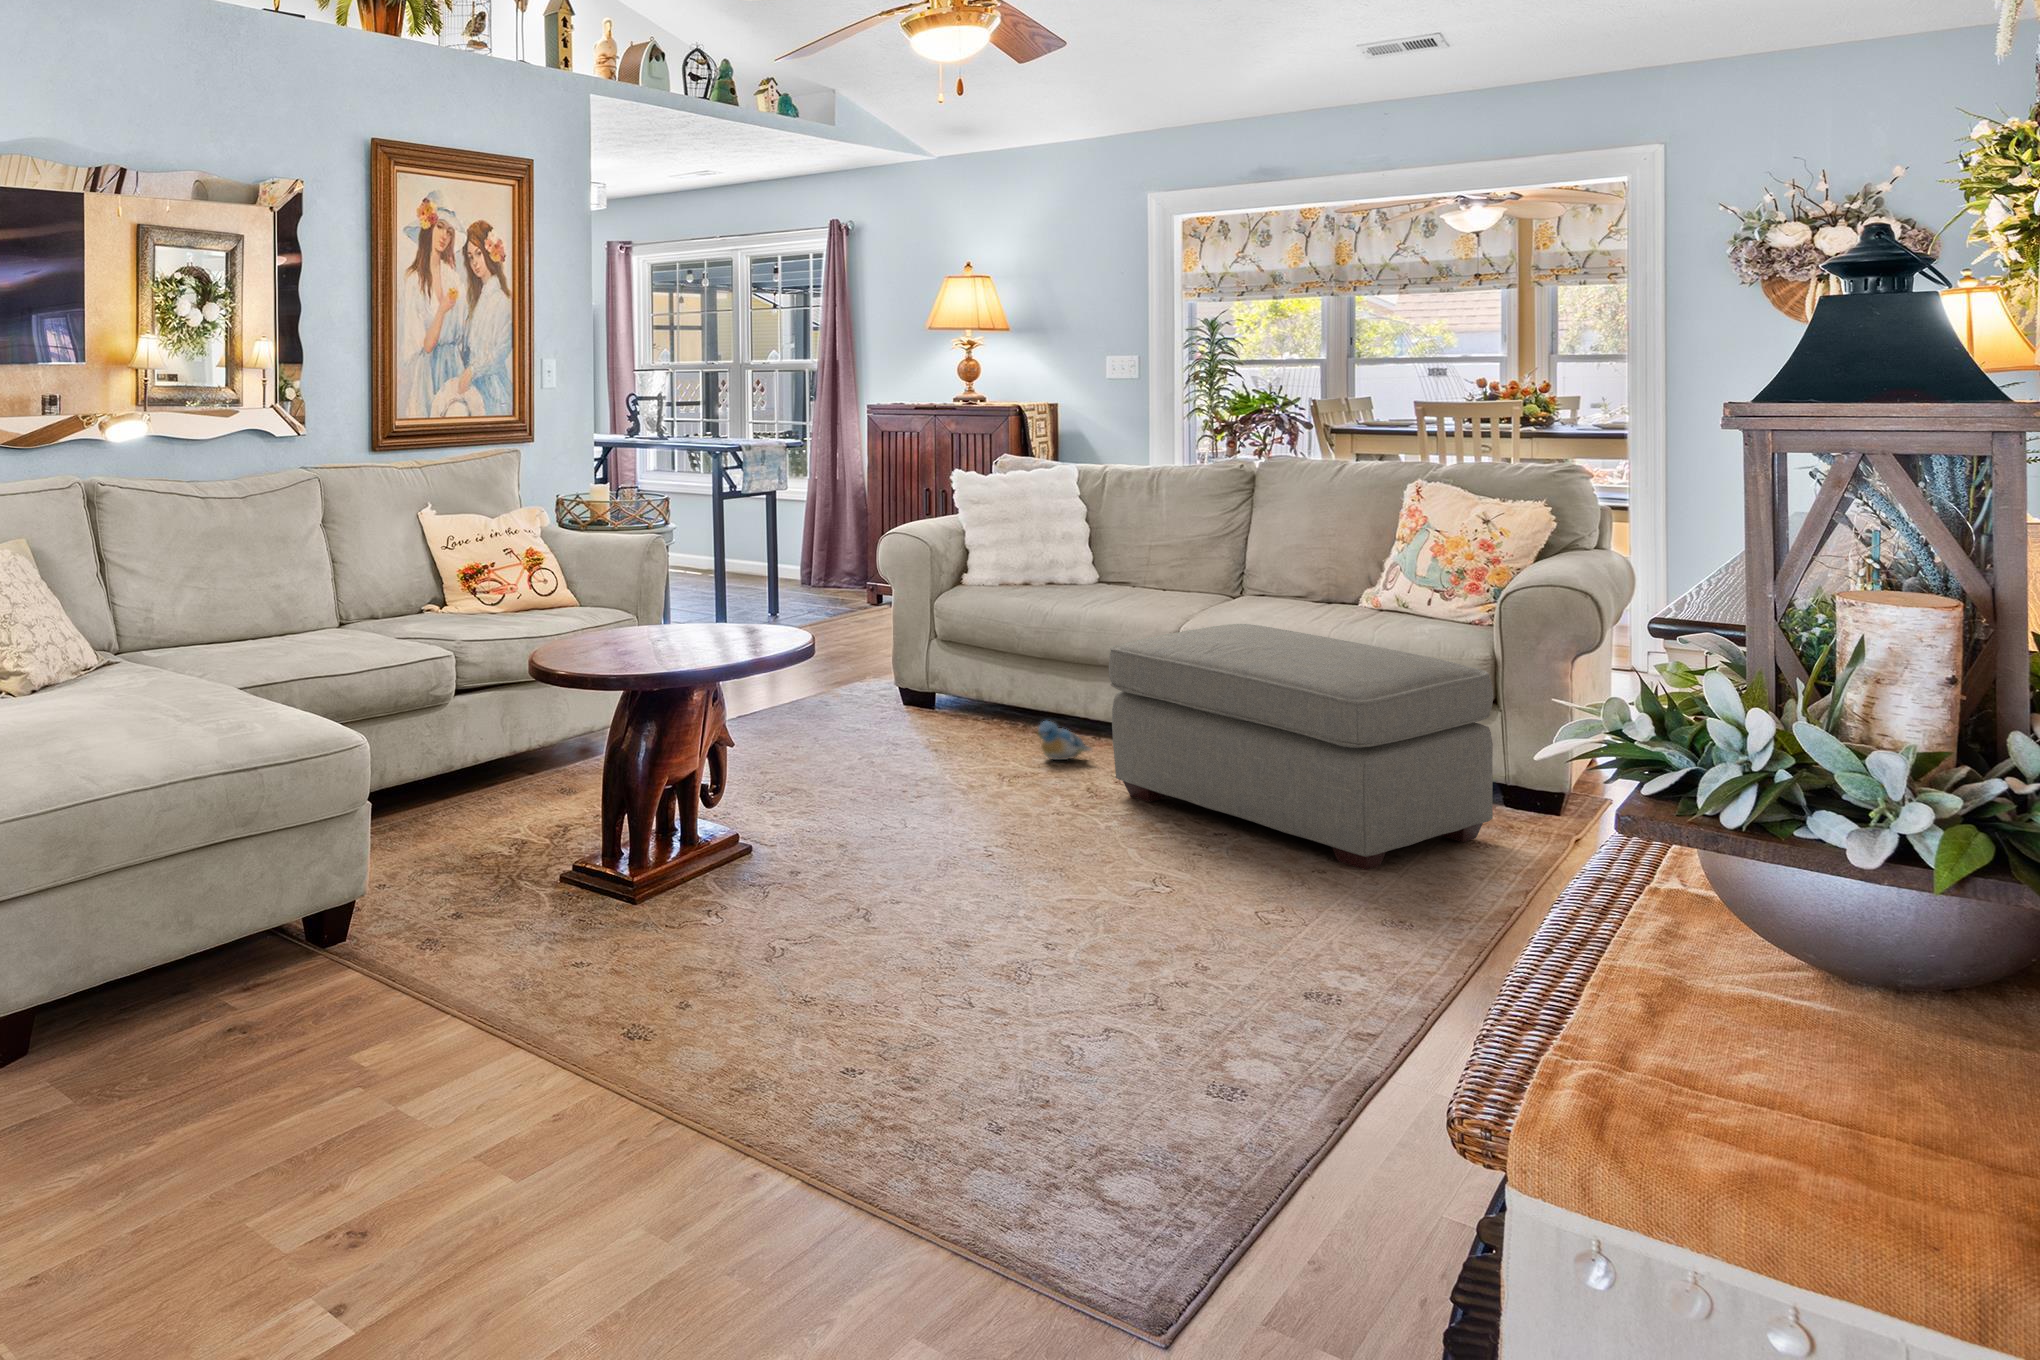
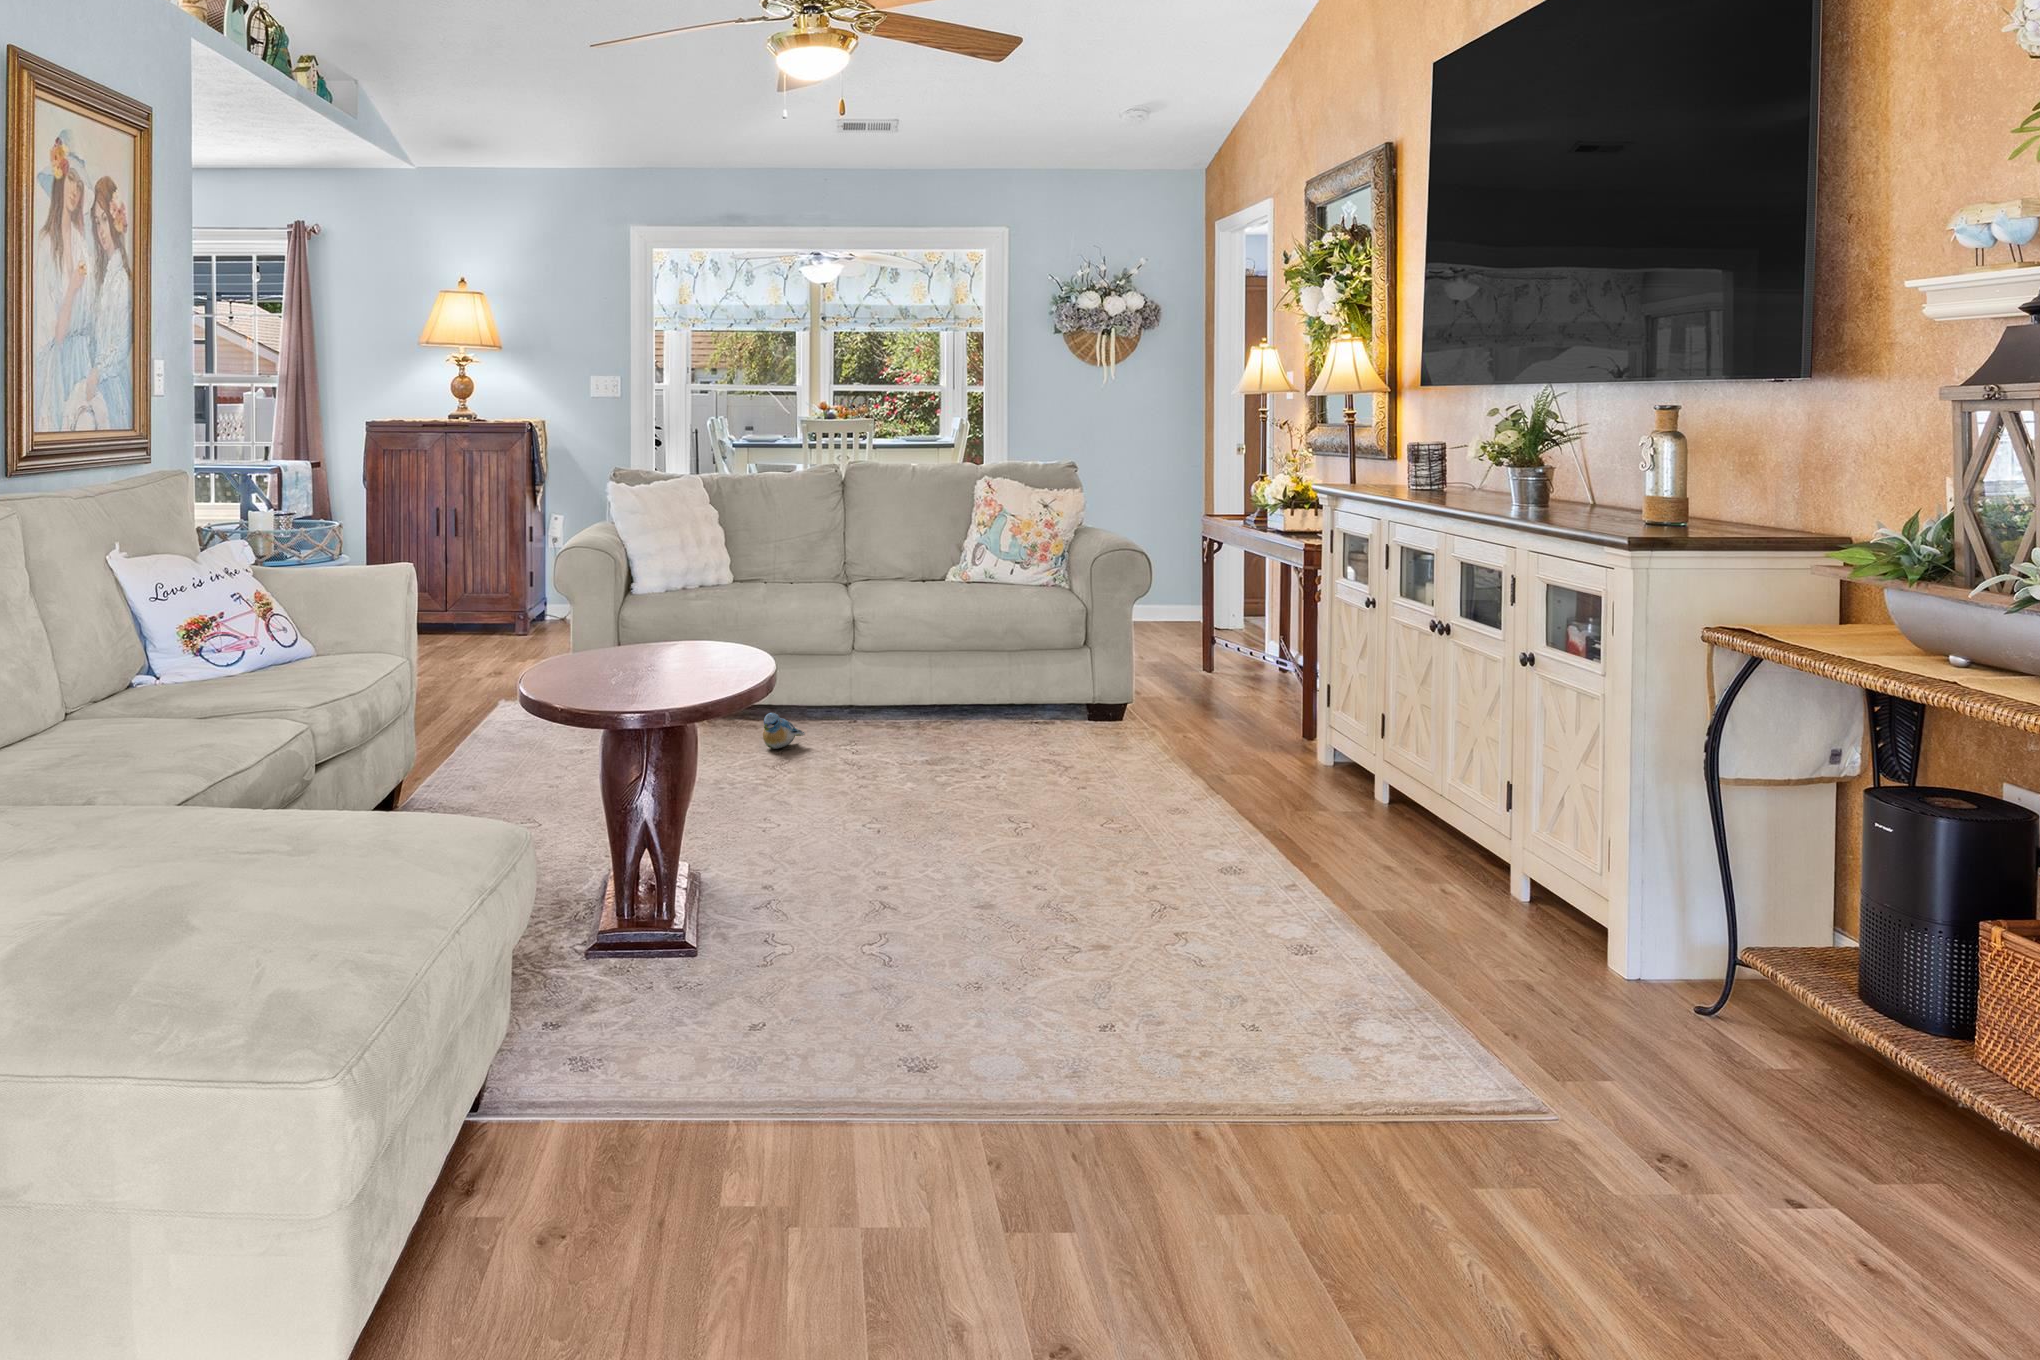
ottoman: present [1109,624,1493,869] -> none [861,604,1132,802]

